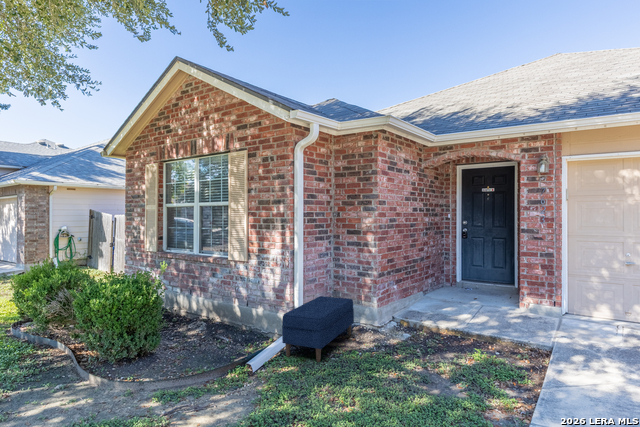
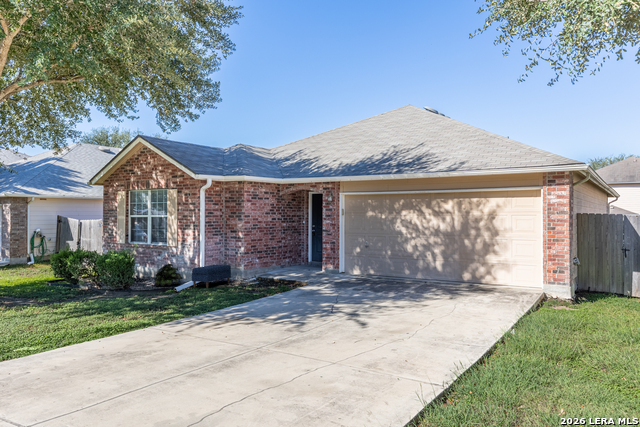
potted plant: none [203,297,259,349] -> present [155,264,183,286]

